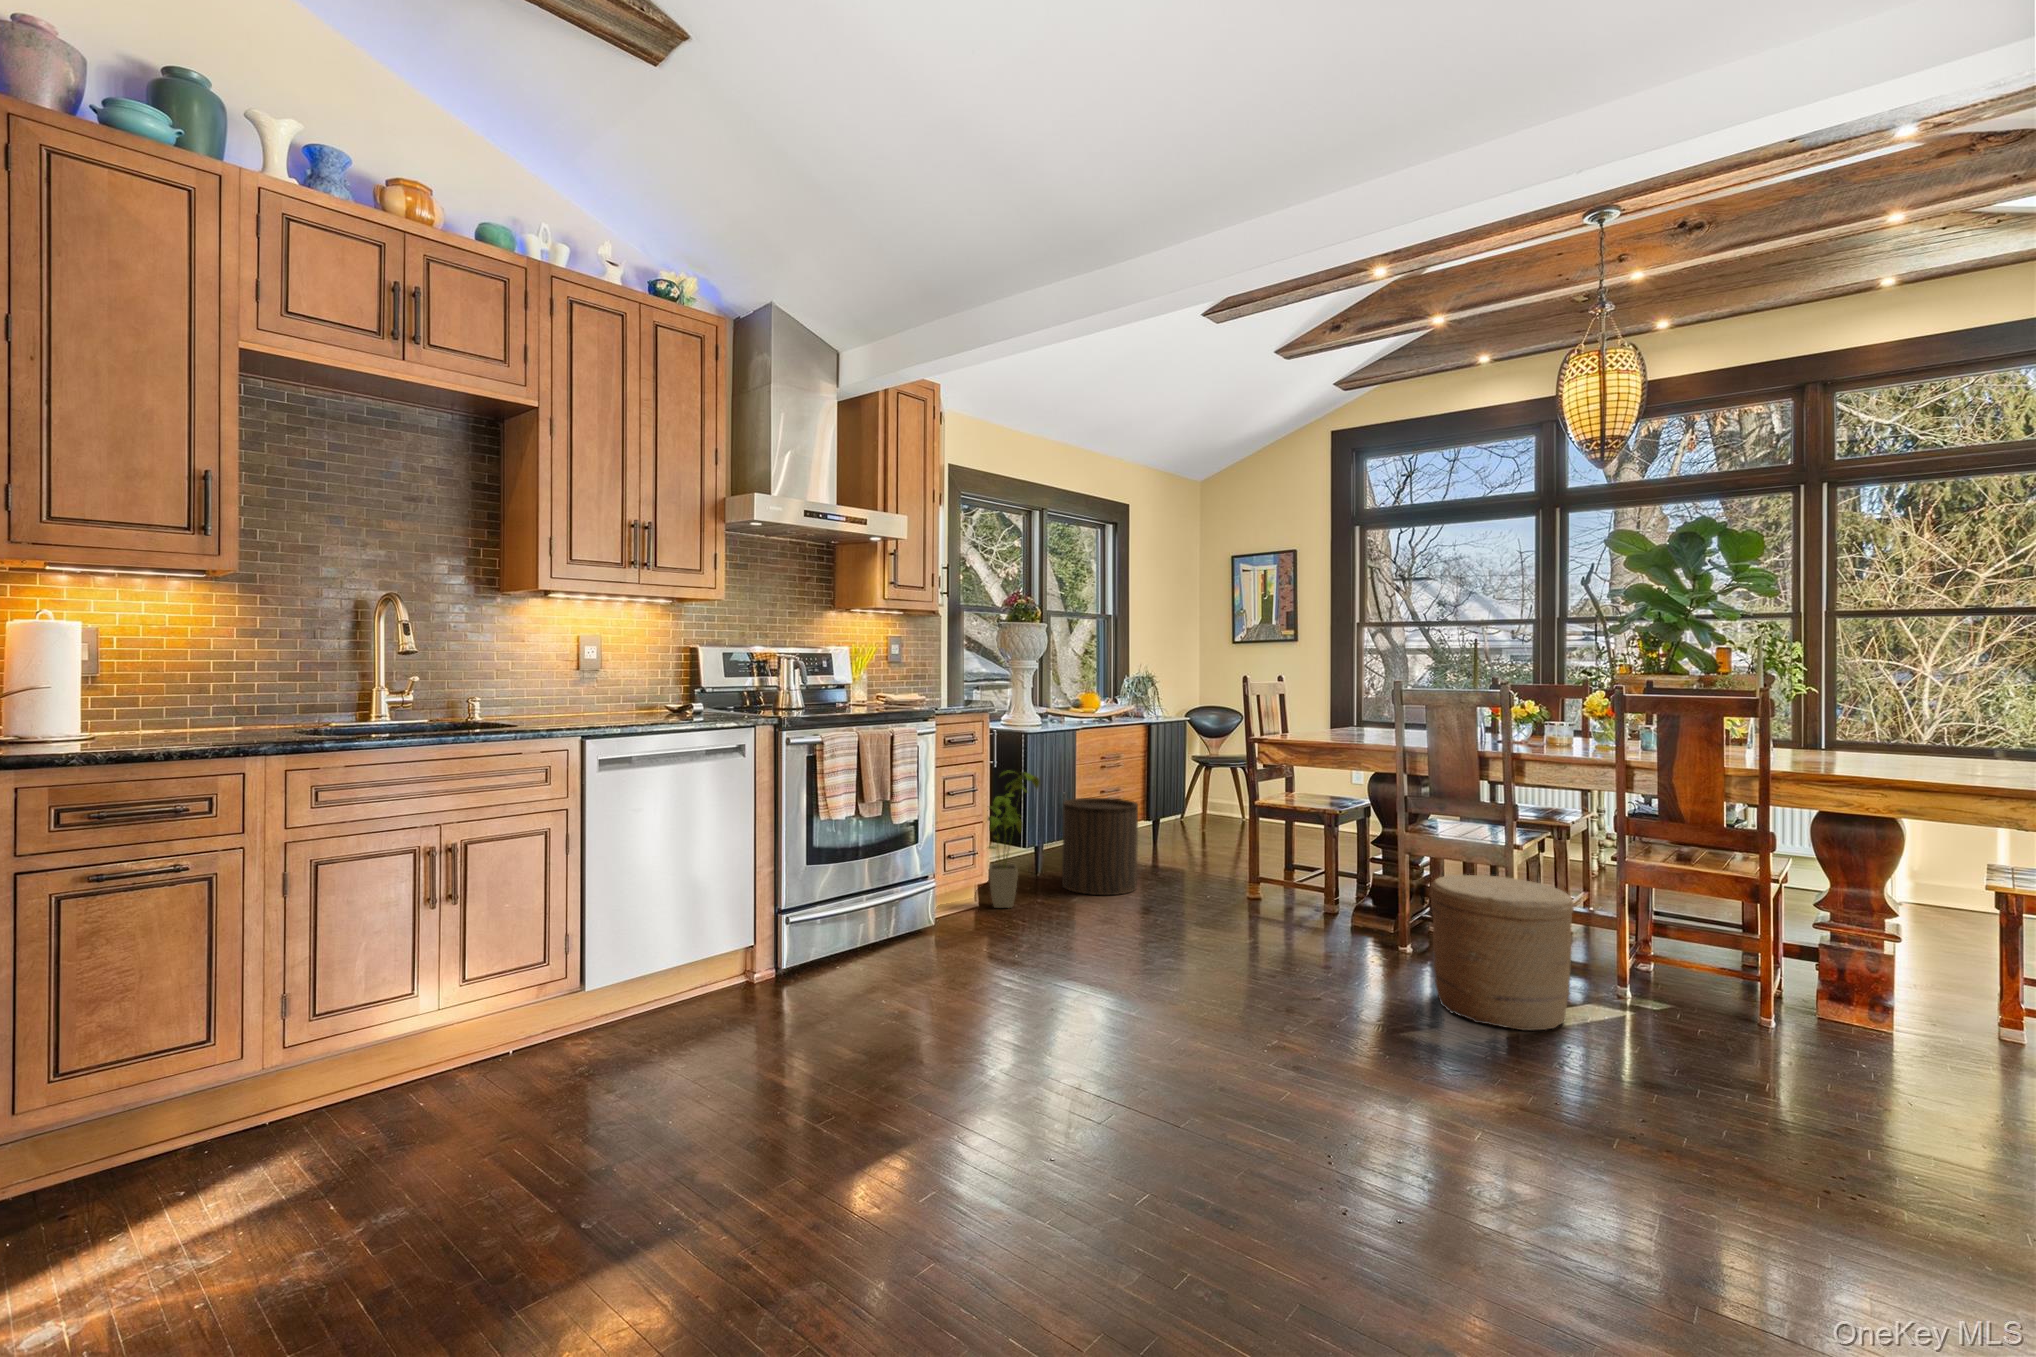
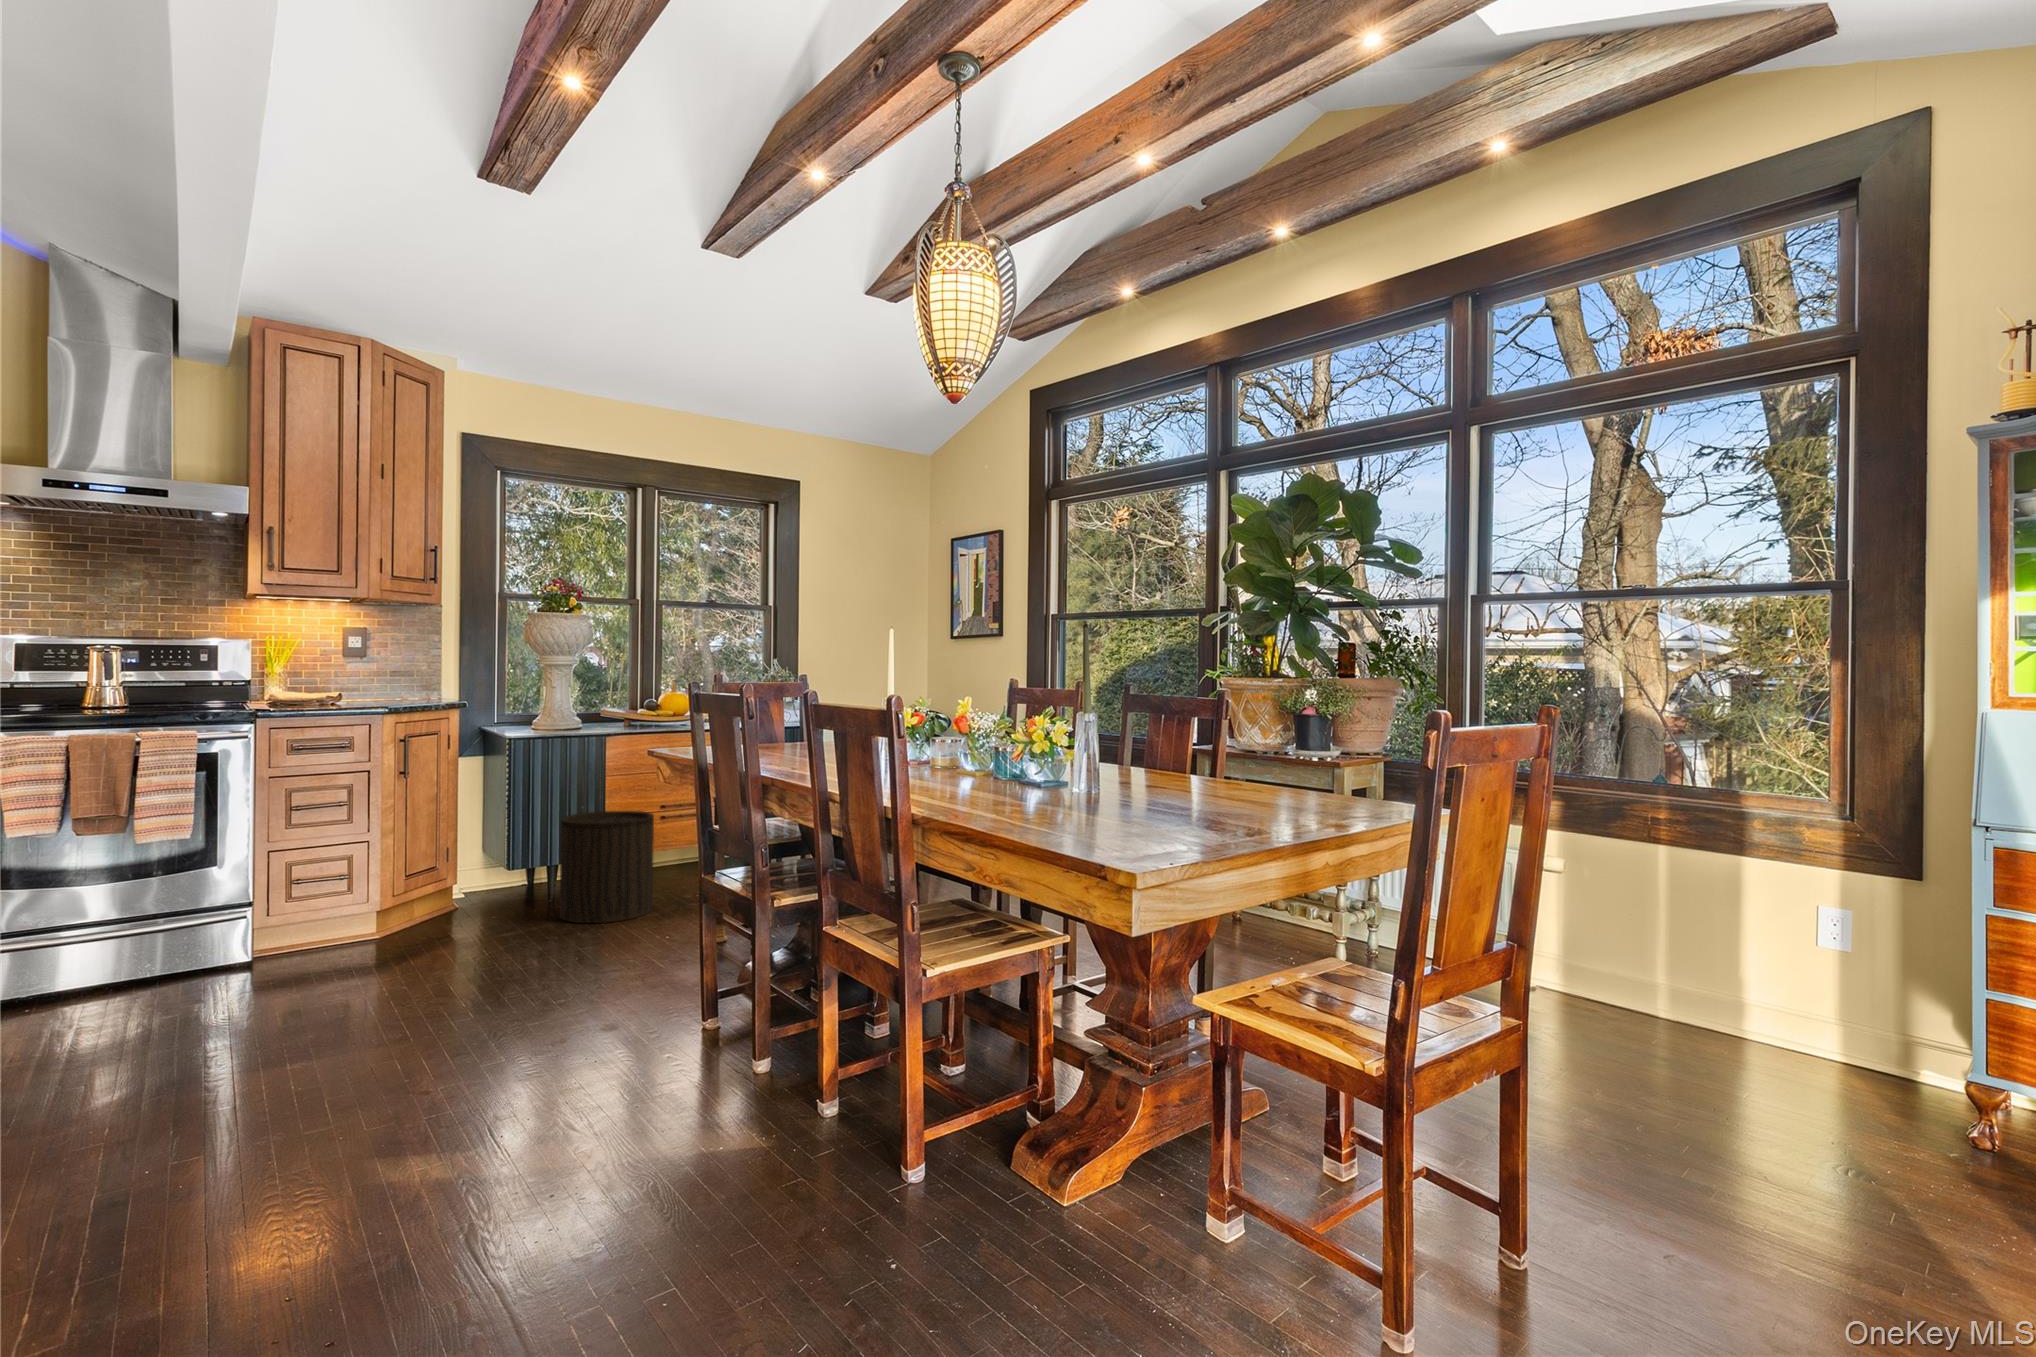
house plant: present [988,771,1040,908] -> none [408,778,500,934]
woven basket: present [1429,875,1574,1031] -> none [574,920,754,1131]

